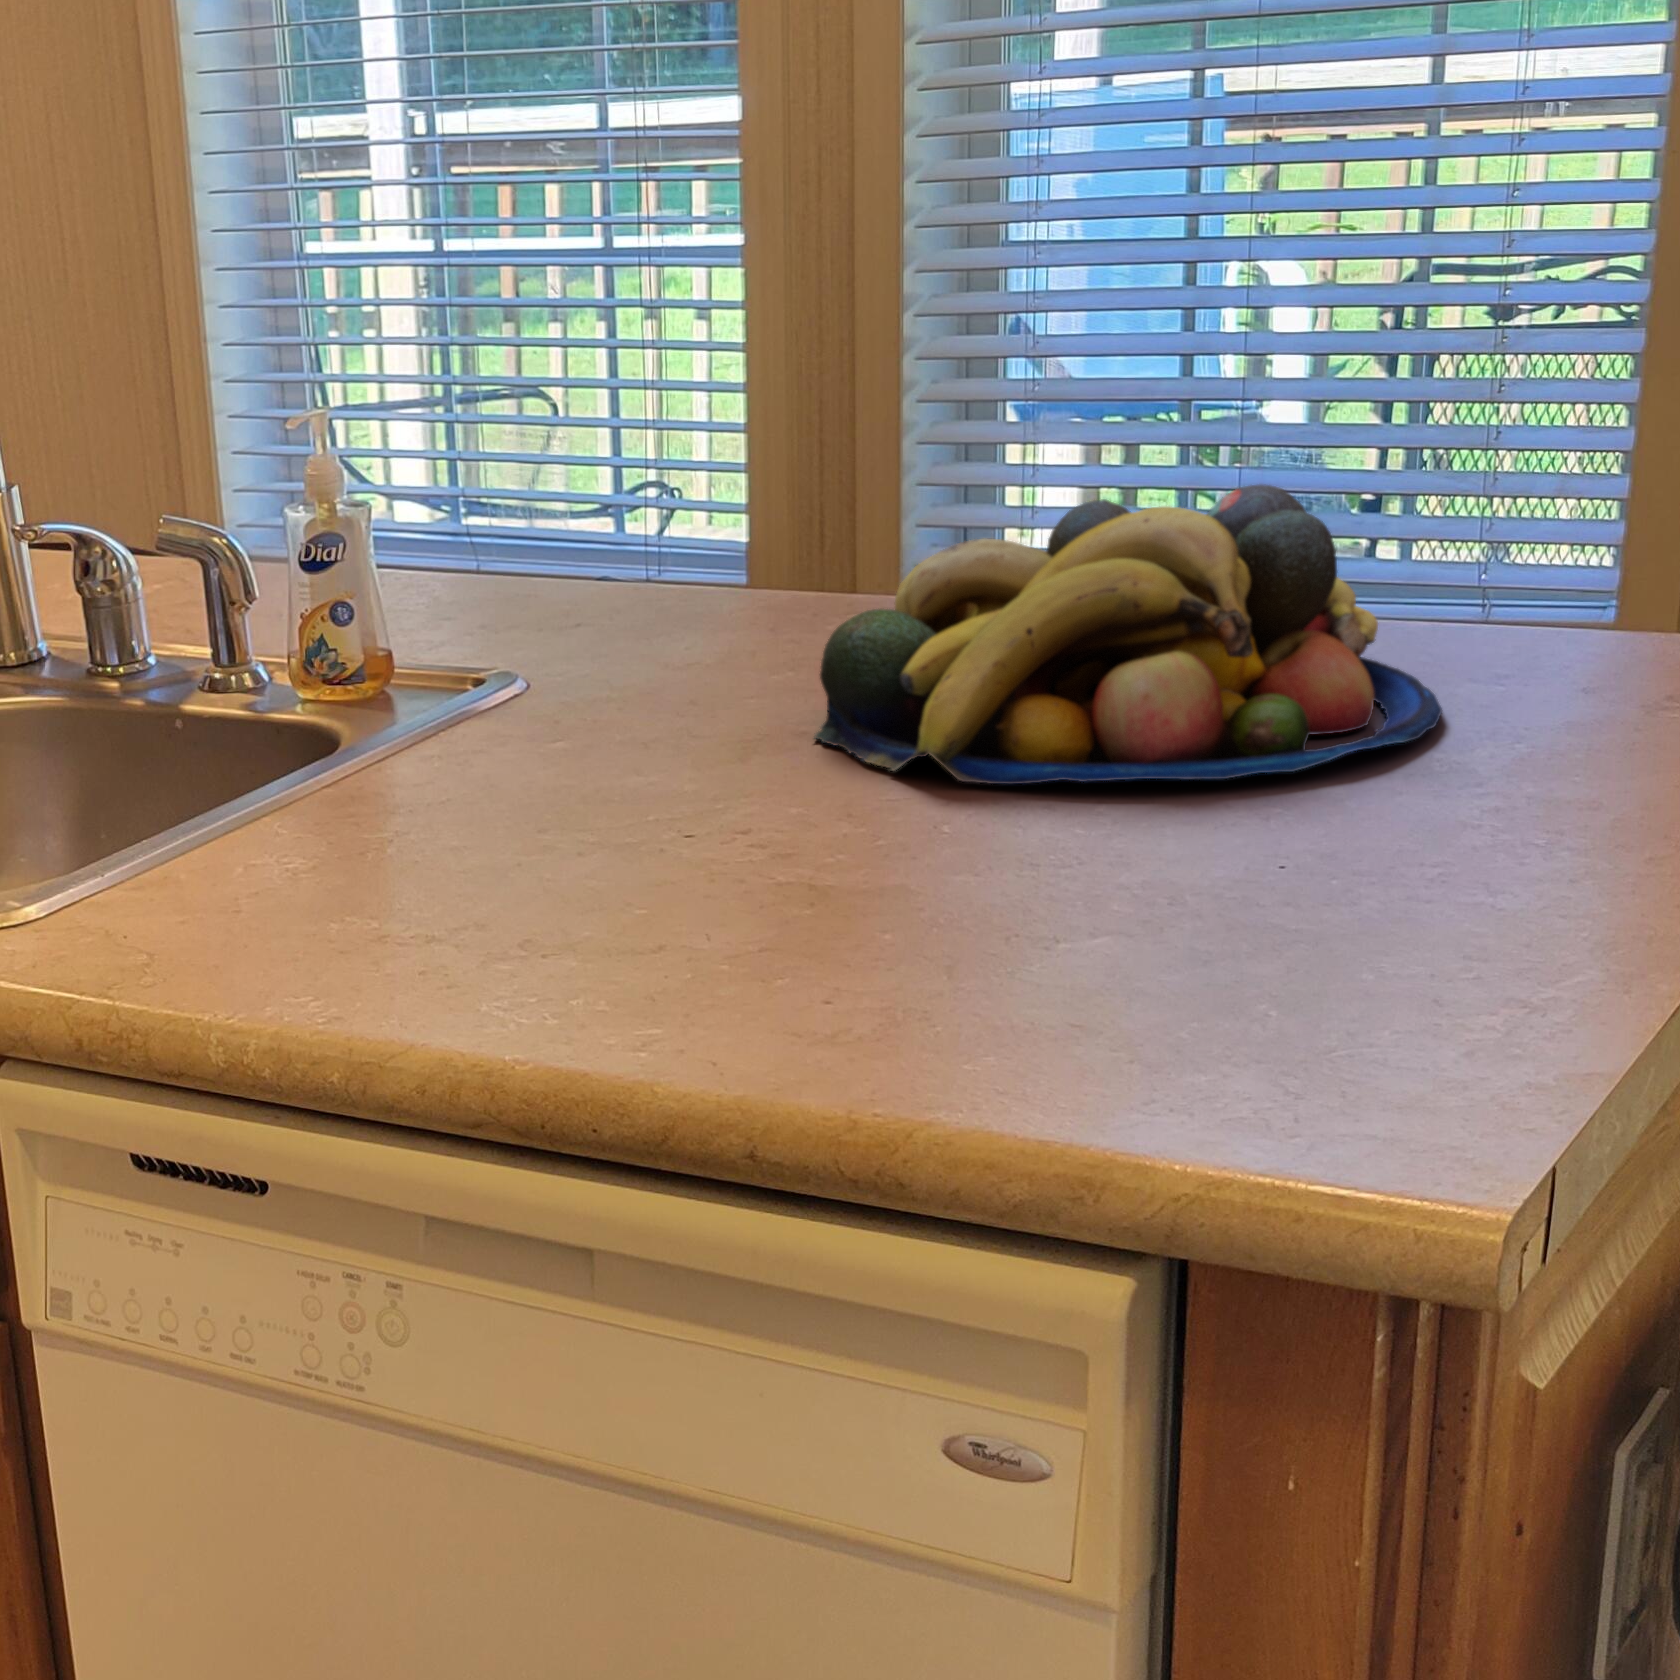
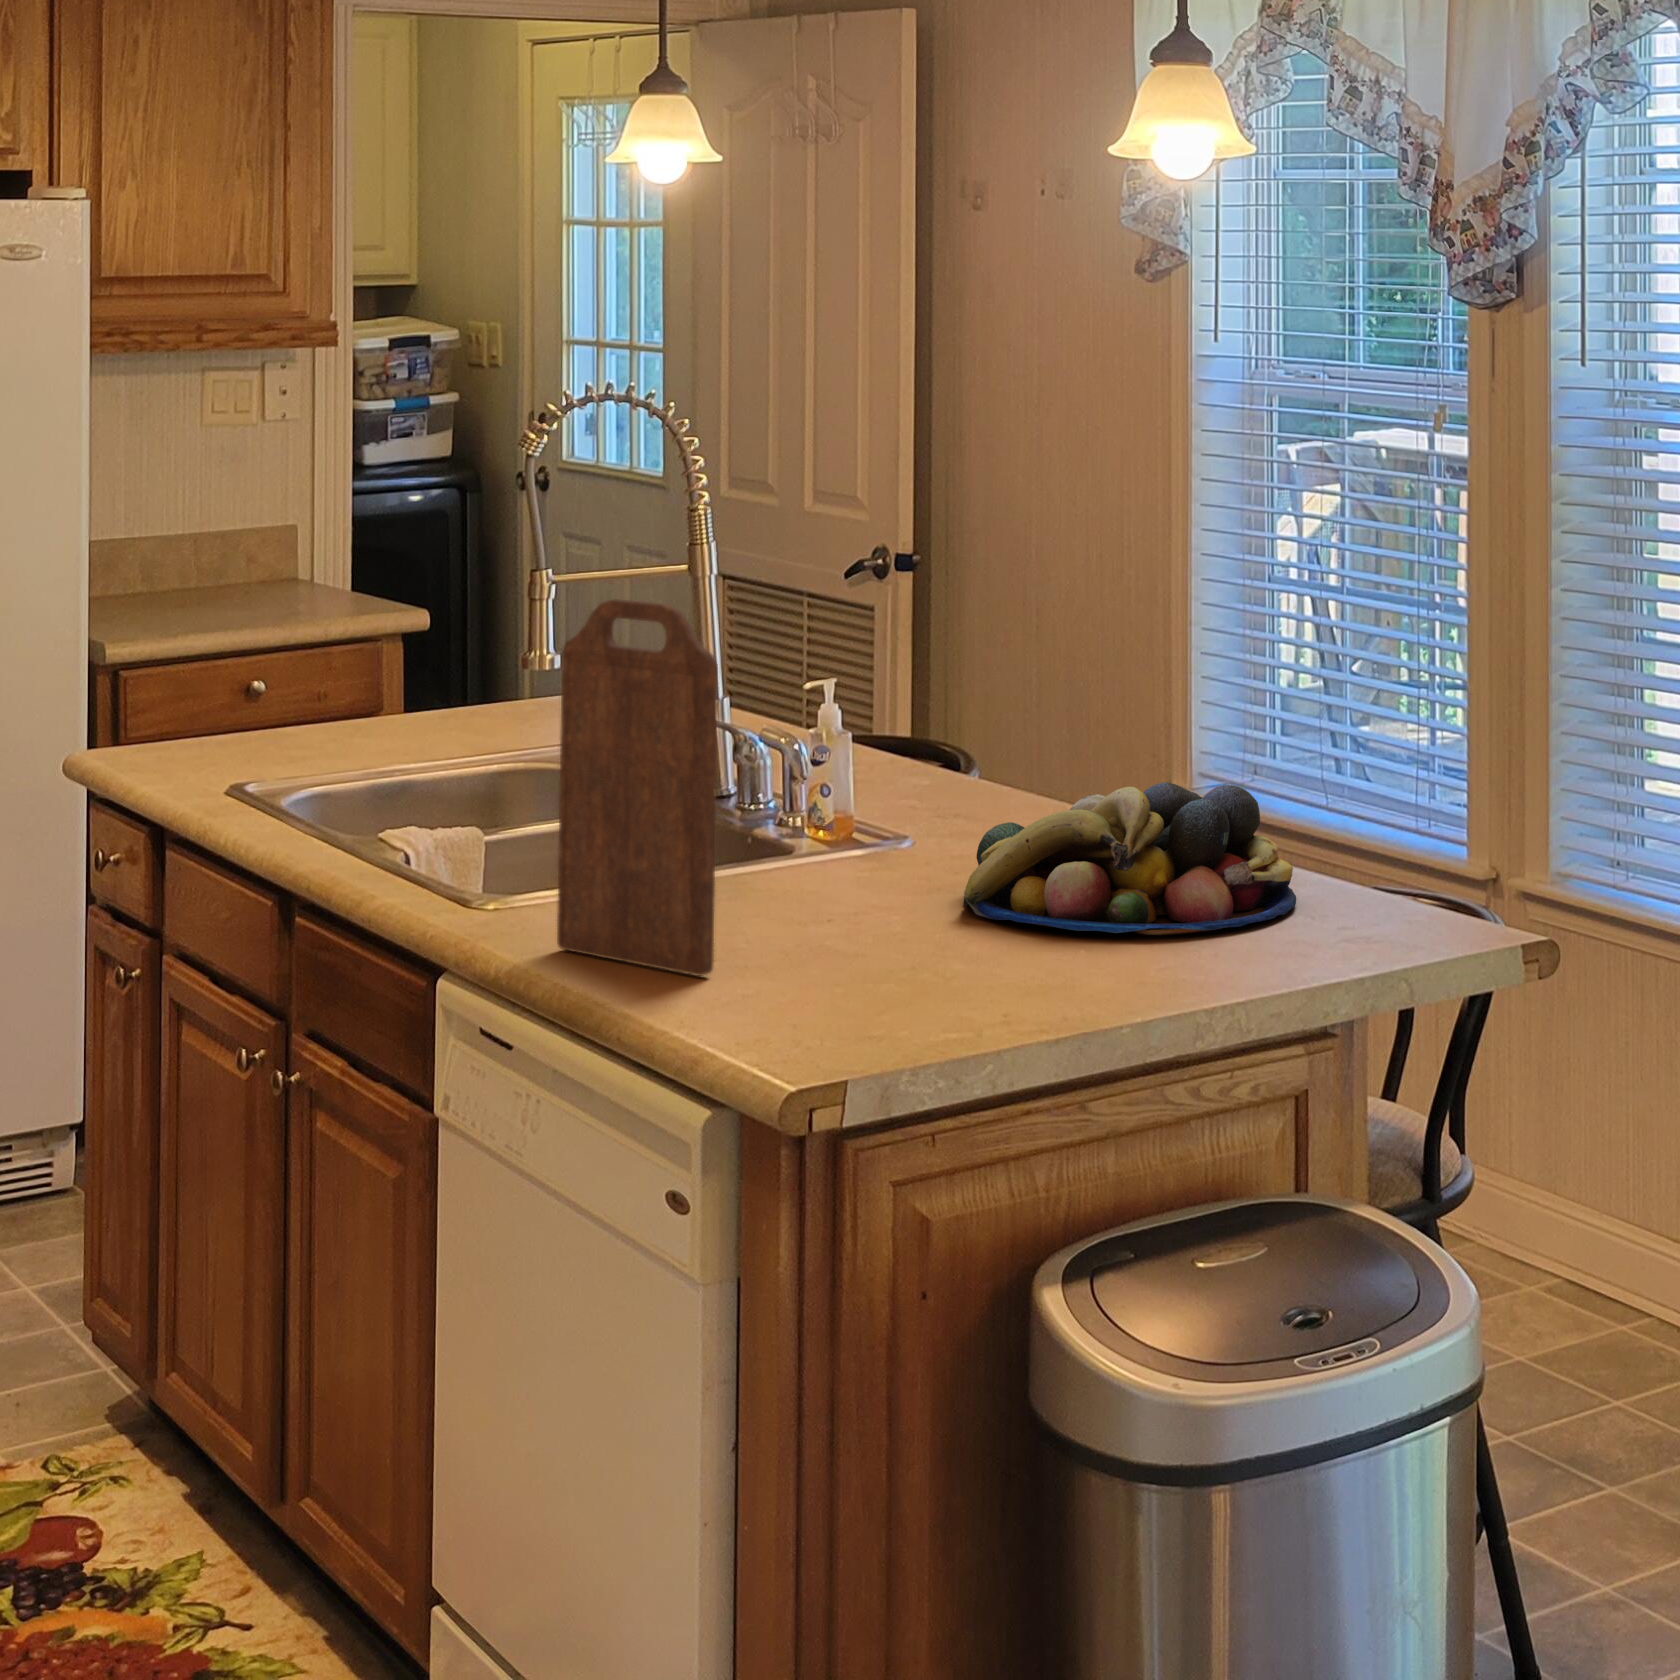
cutting board: none [330,186,809,996] -> present [557,599,718,976]

